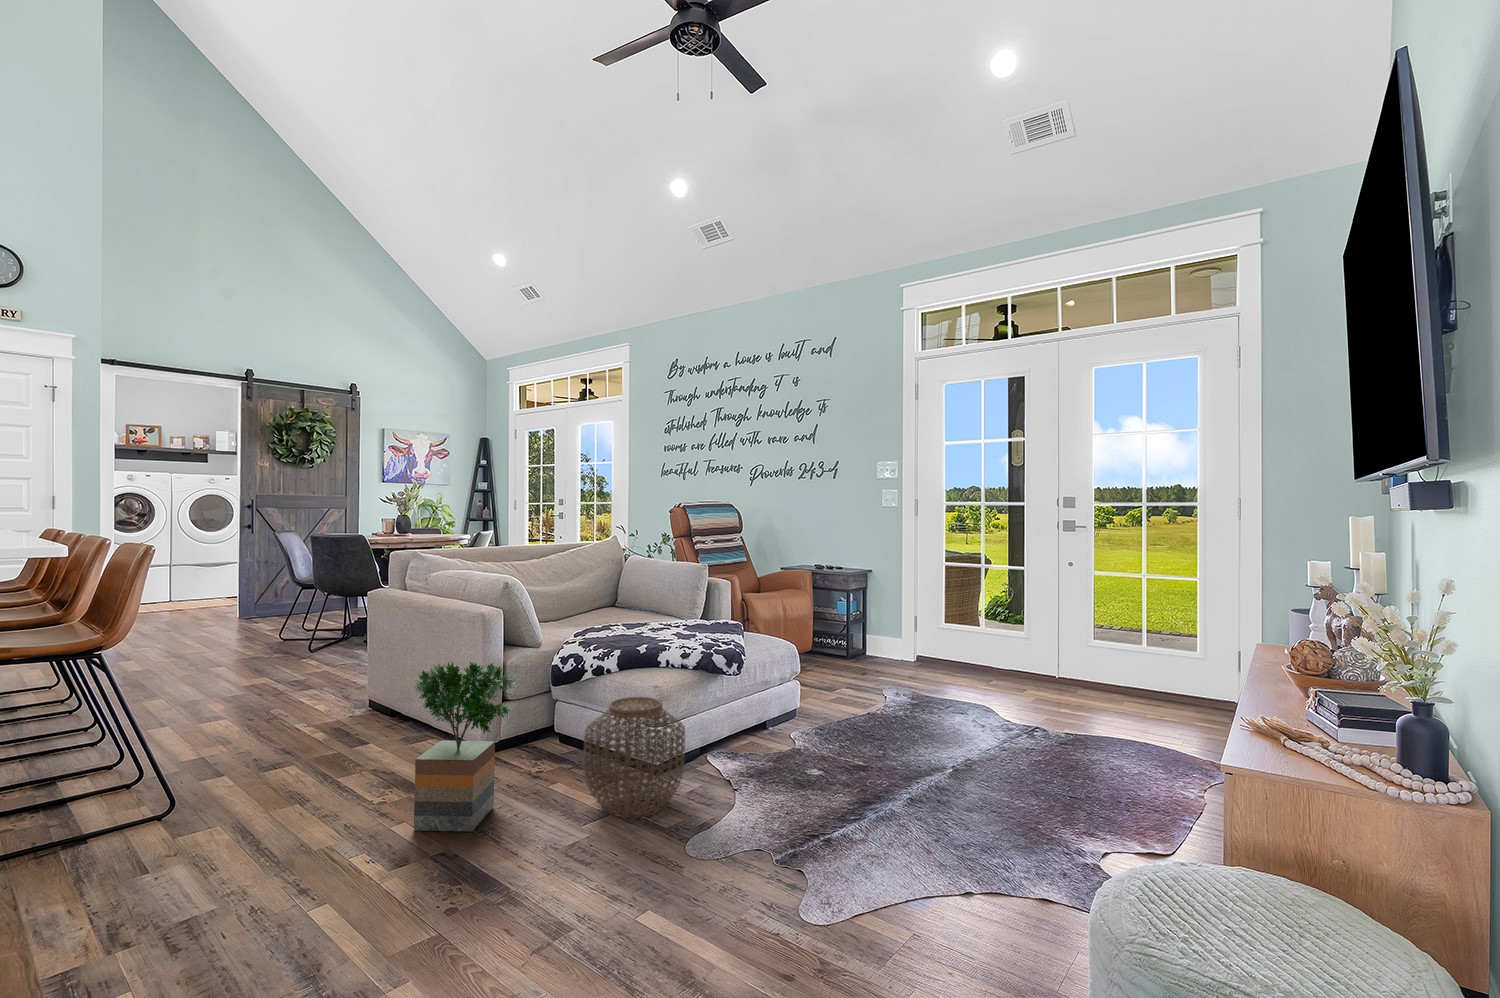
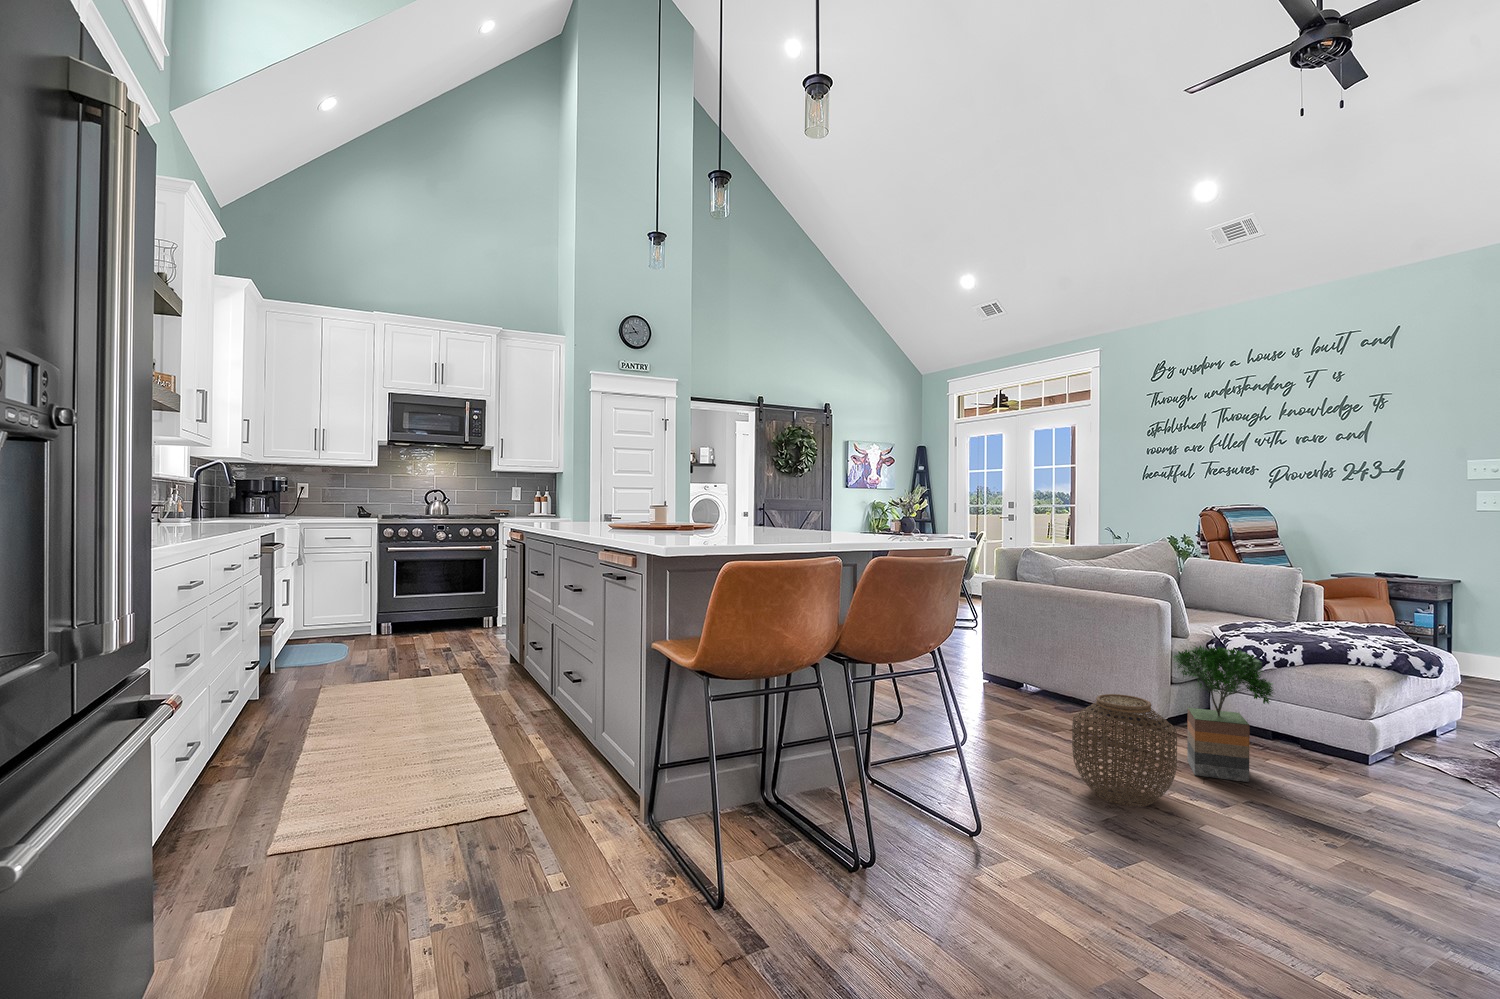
woven basket: present [584,697,685,818] -> present [1072,694,1177,807]

